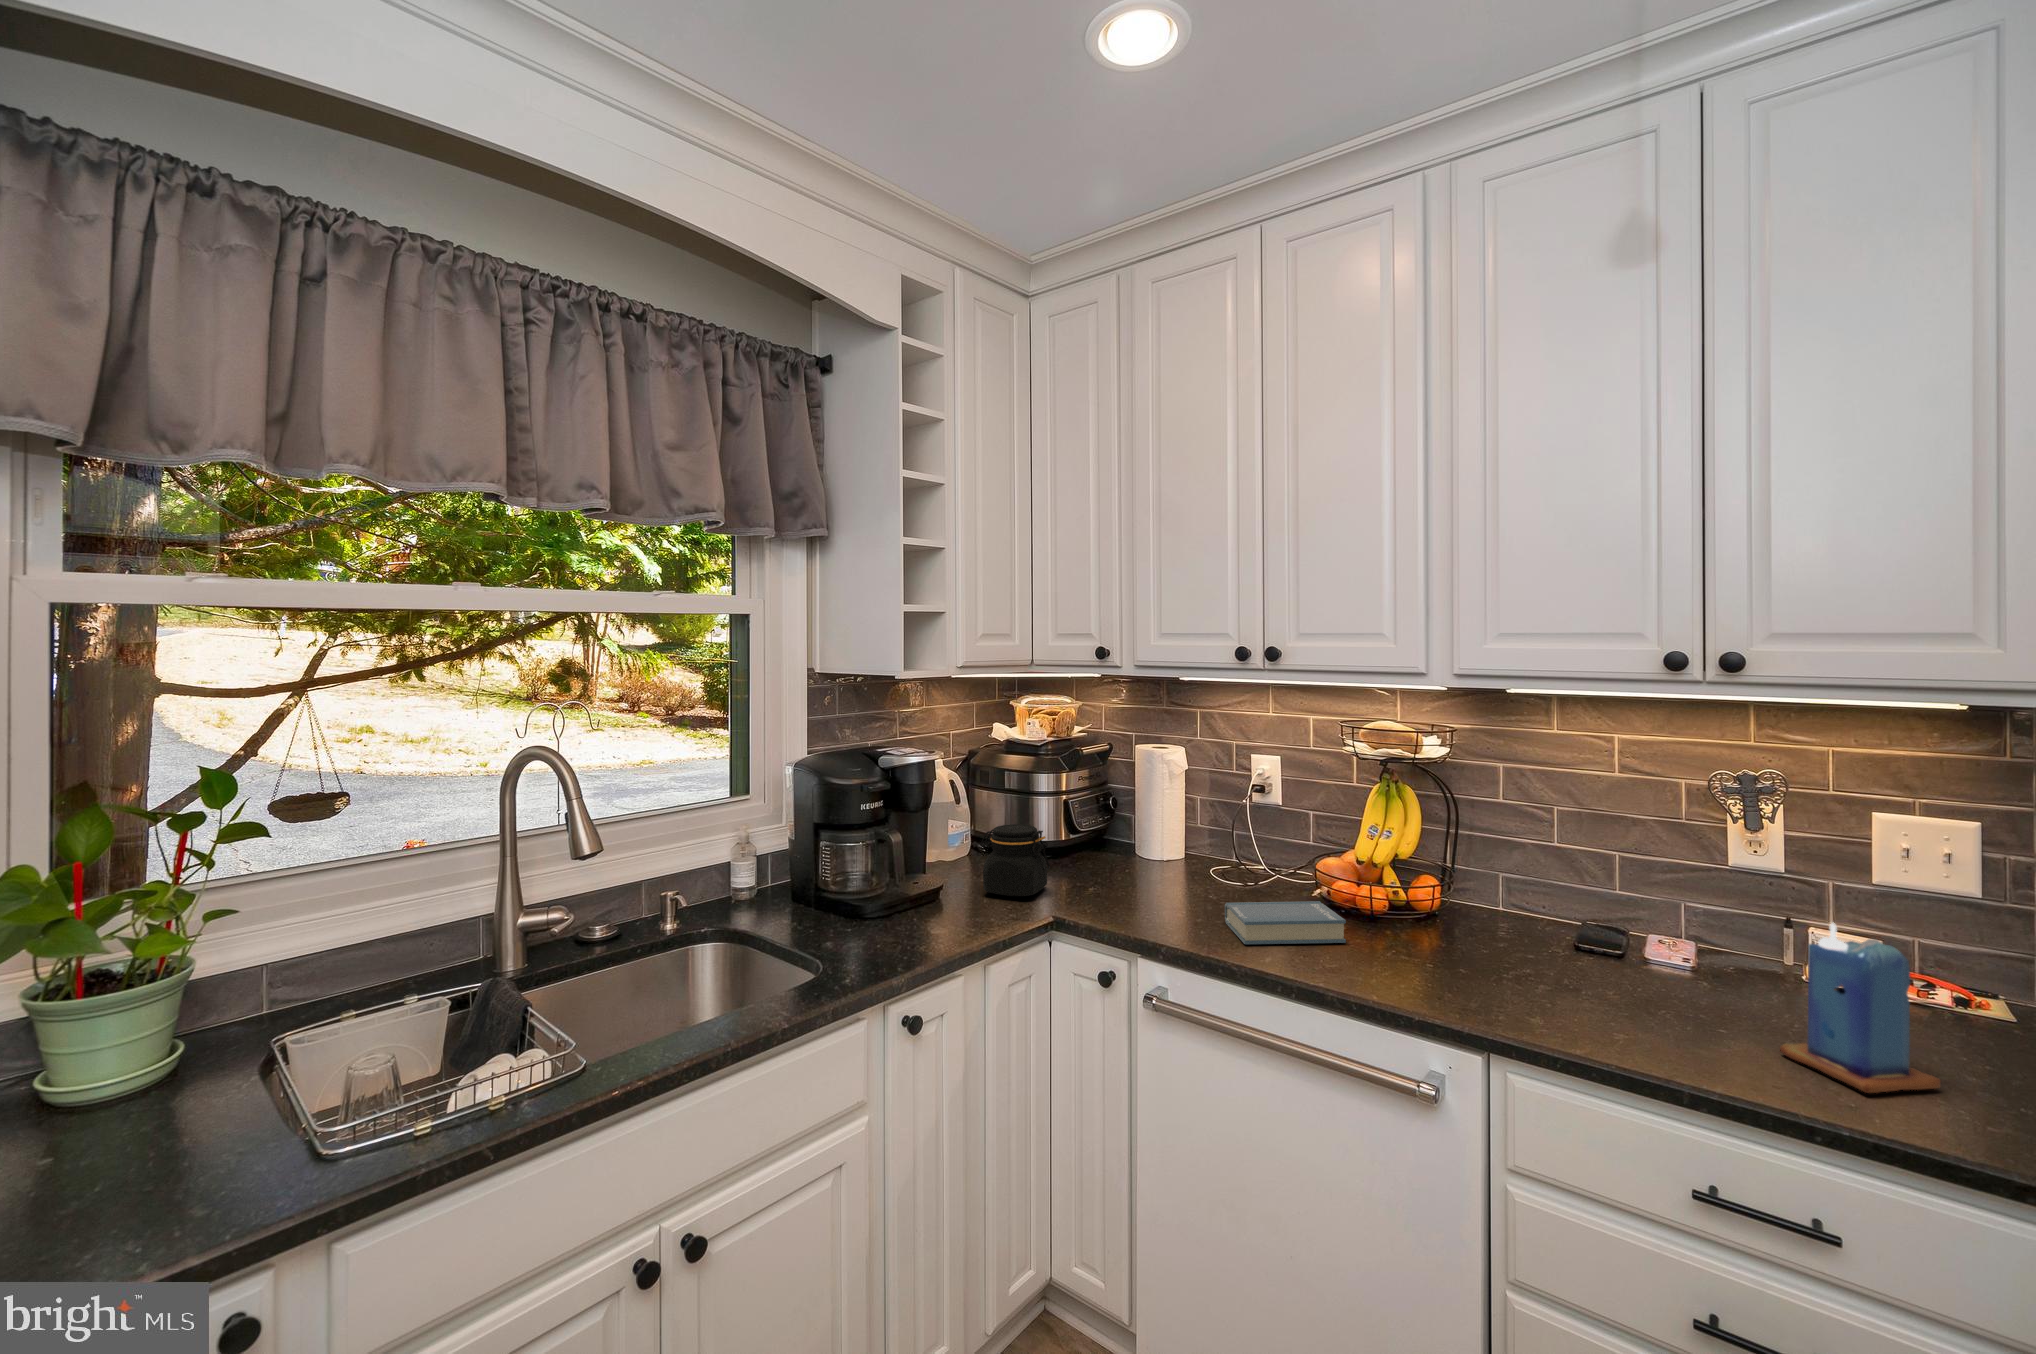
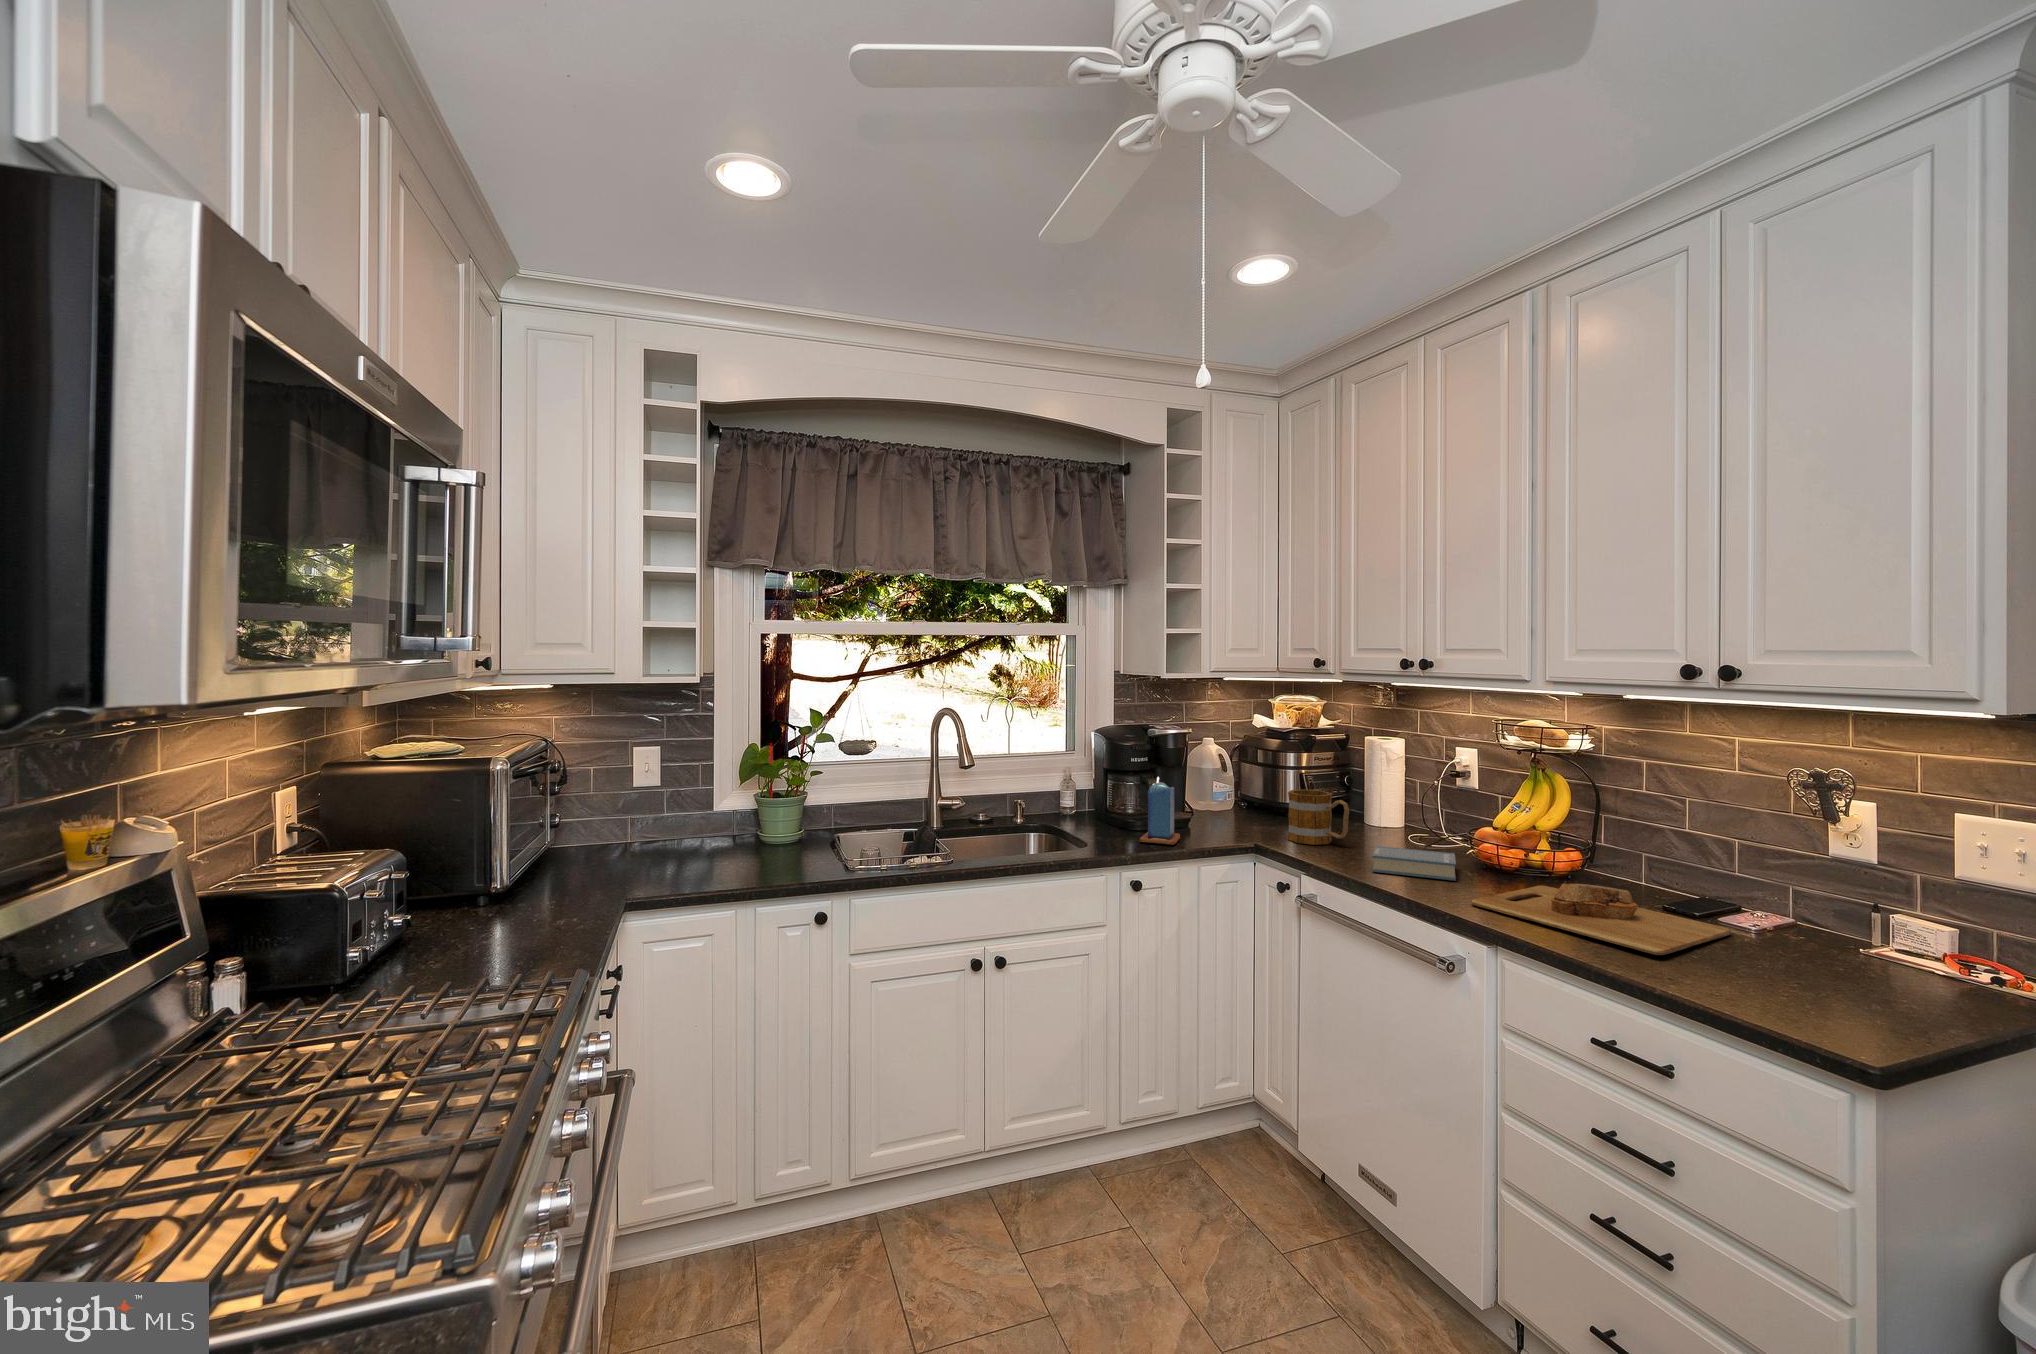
jar: present [980,824,1050,896] -> none [1215,782,1264,831]
mug: none [1089,828,1174,907] -> present [1288,789,1349,845]
candle: present [1780,923,1940,1093] -> present [1139,777,1180,845]
cutting board: none [1408,934,1695,1035] -> present [1471,884,1730,955]

